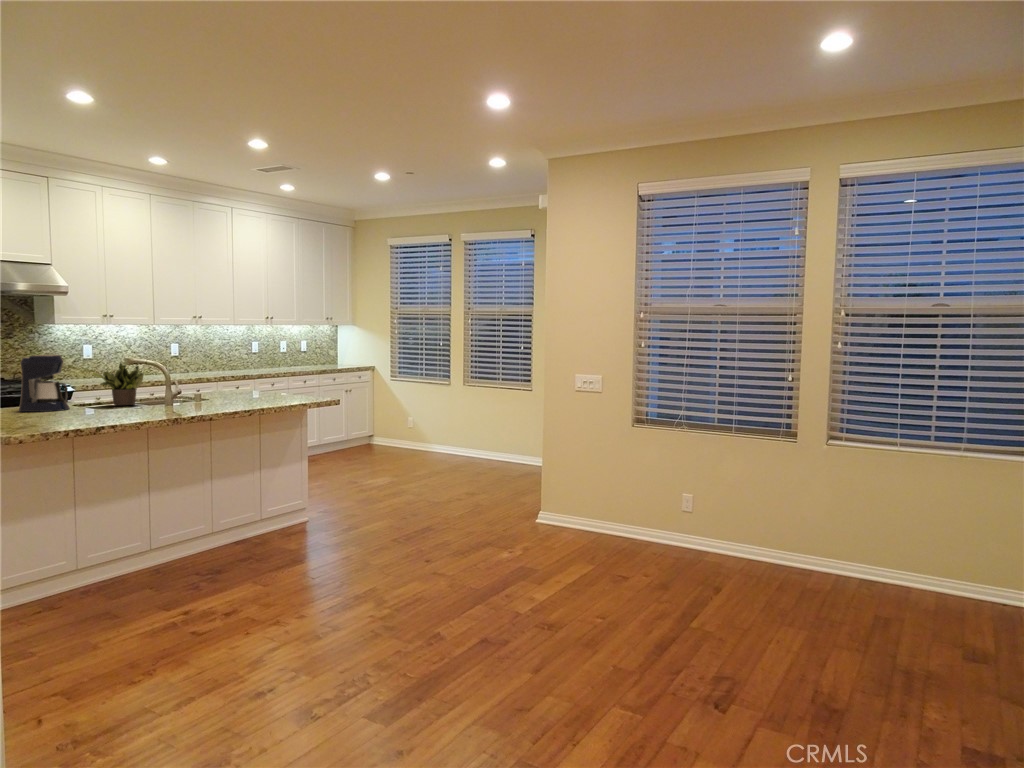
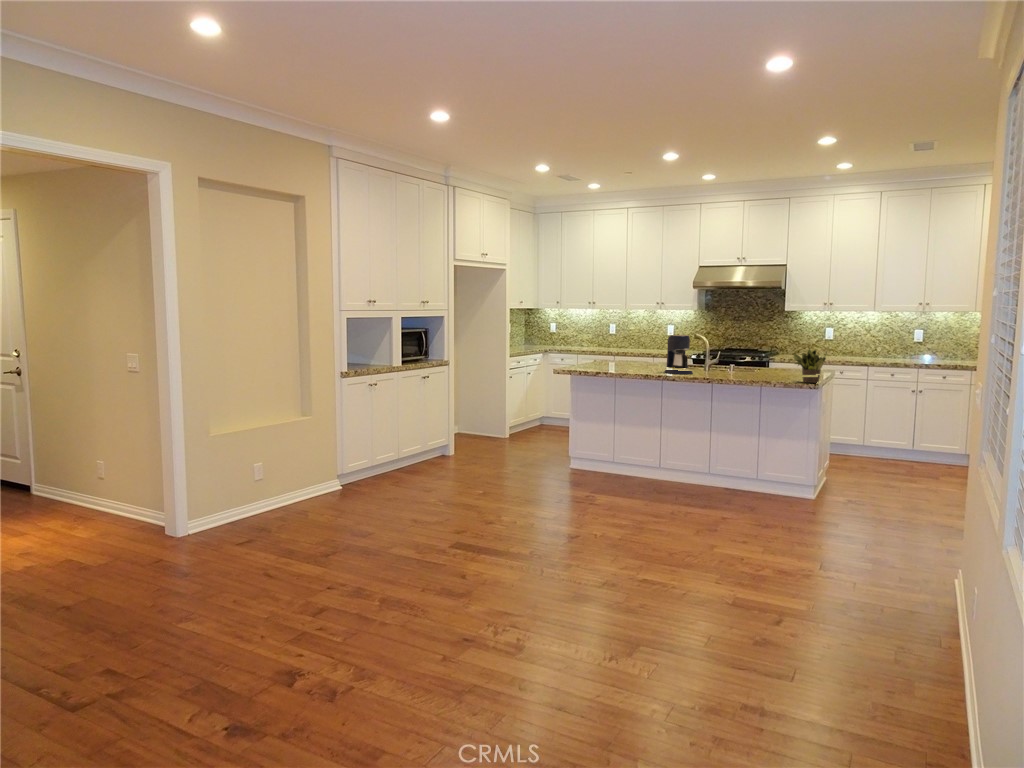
potted plant: present [93,363,143,405] -> present [794,349,826,383]

